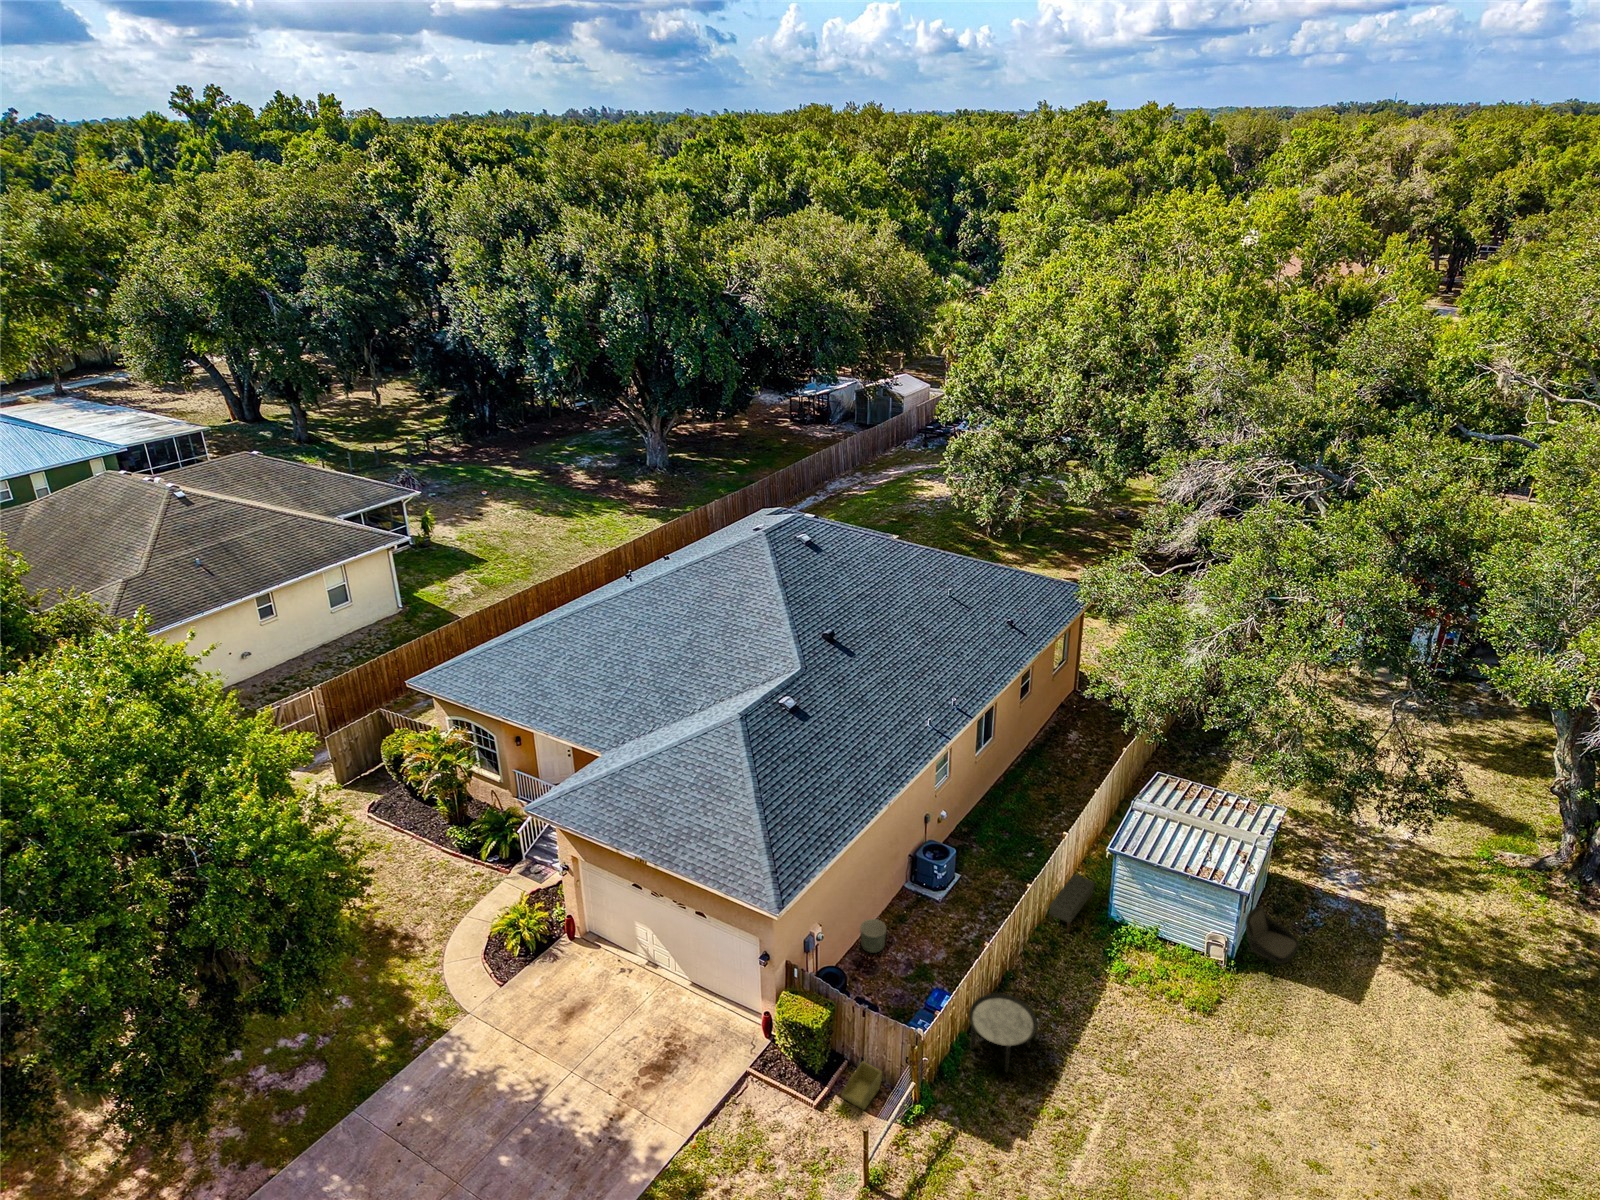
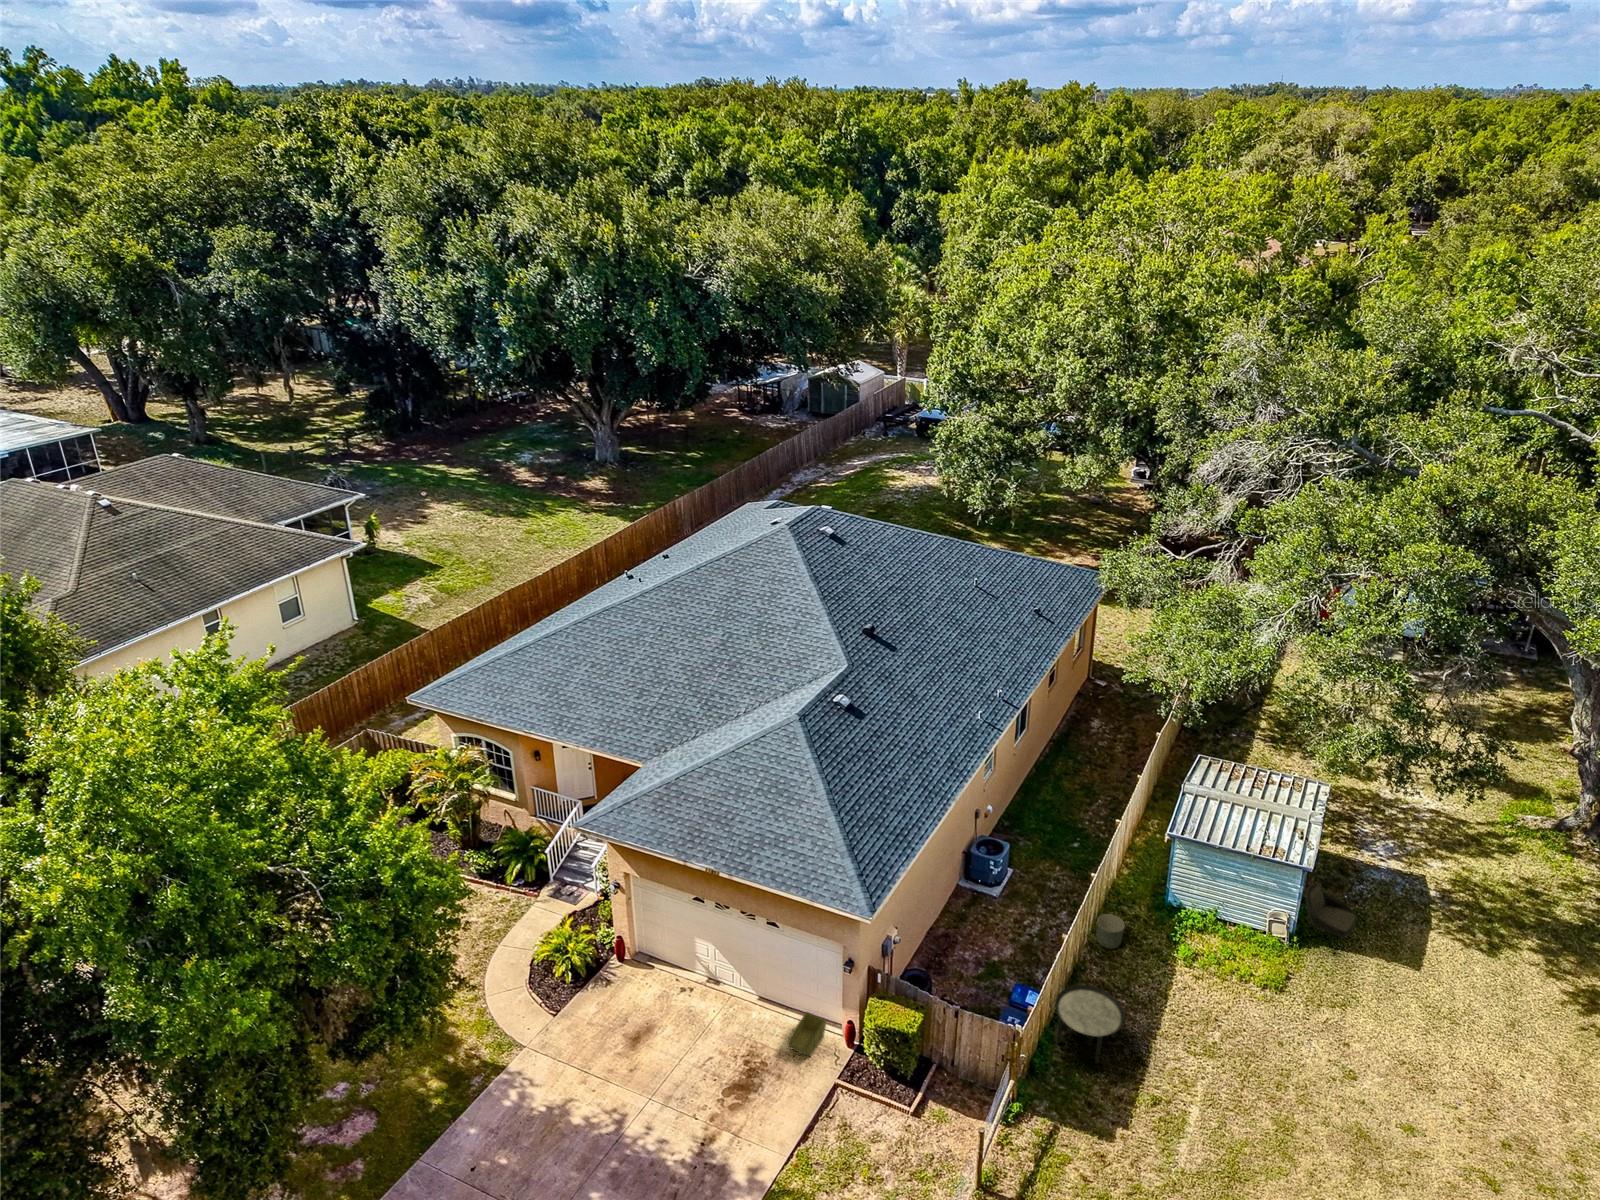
bench: present [1049,874,1095,933] -> none [1108,861,1149,922]
planter: present [860,919,886,953] -> present [1096,914,1125,949]
storage bin: present [841,1062,882,1110] -> present [788,1012,826,1057]

